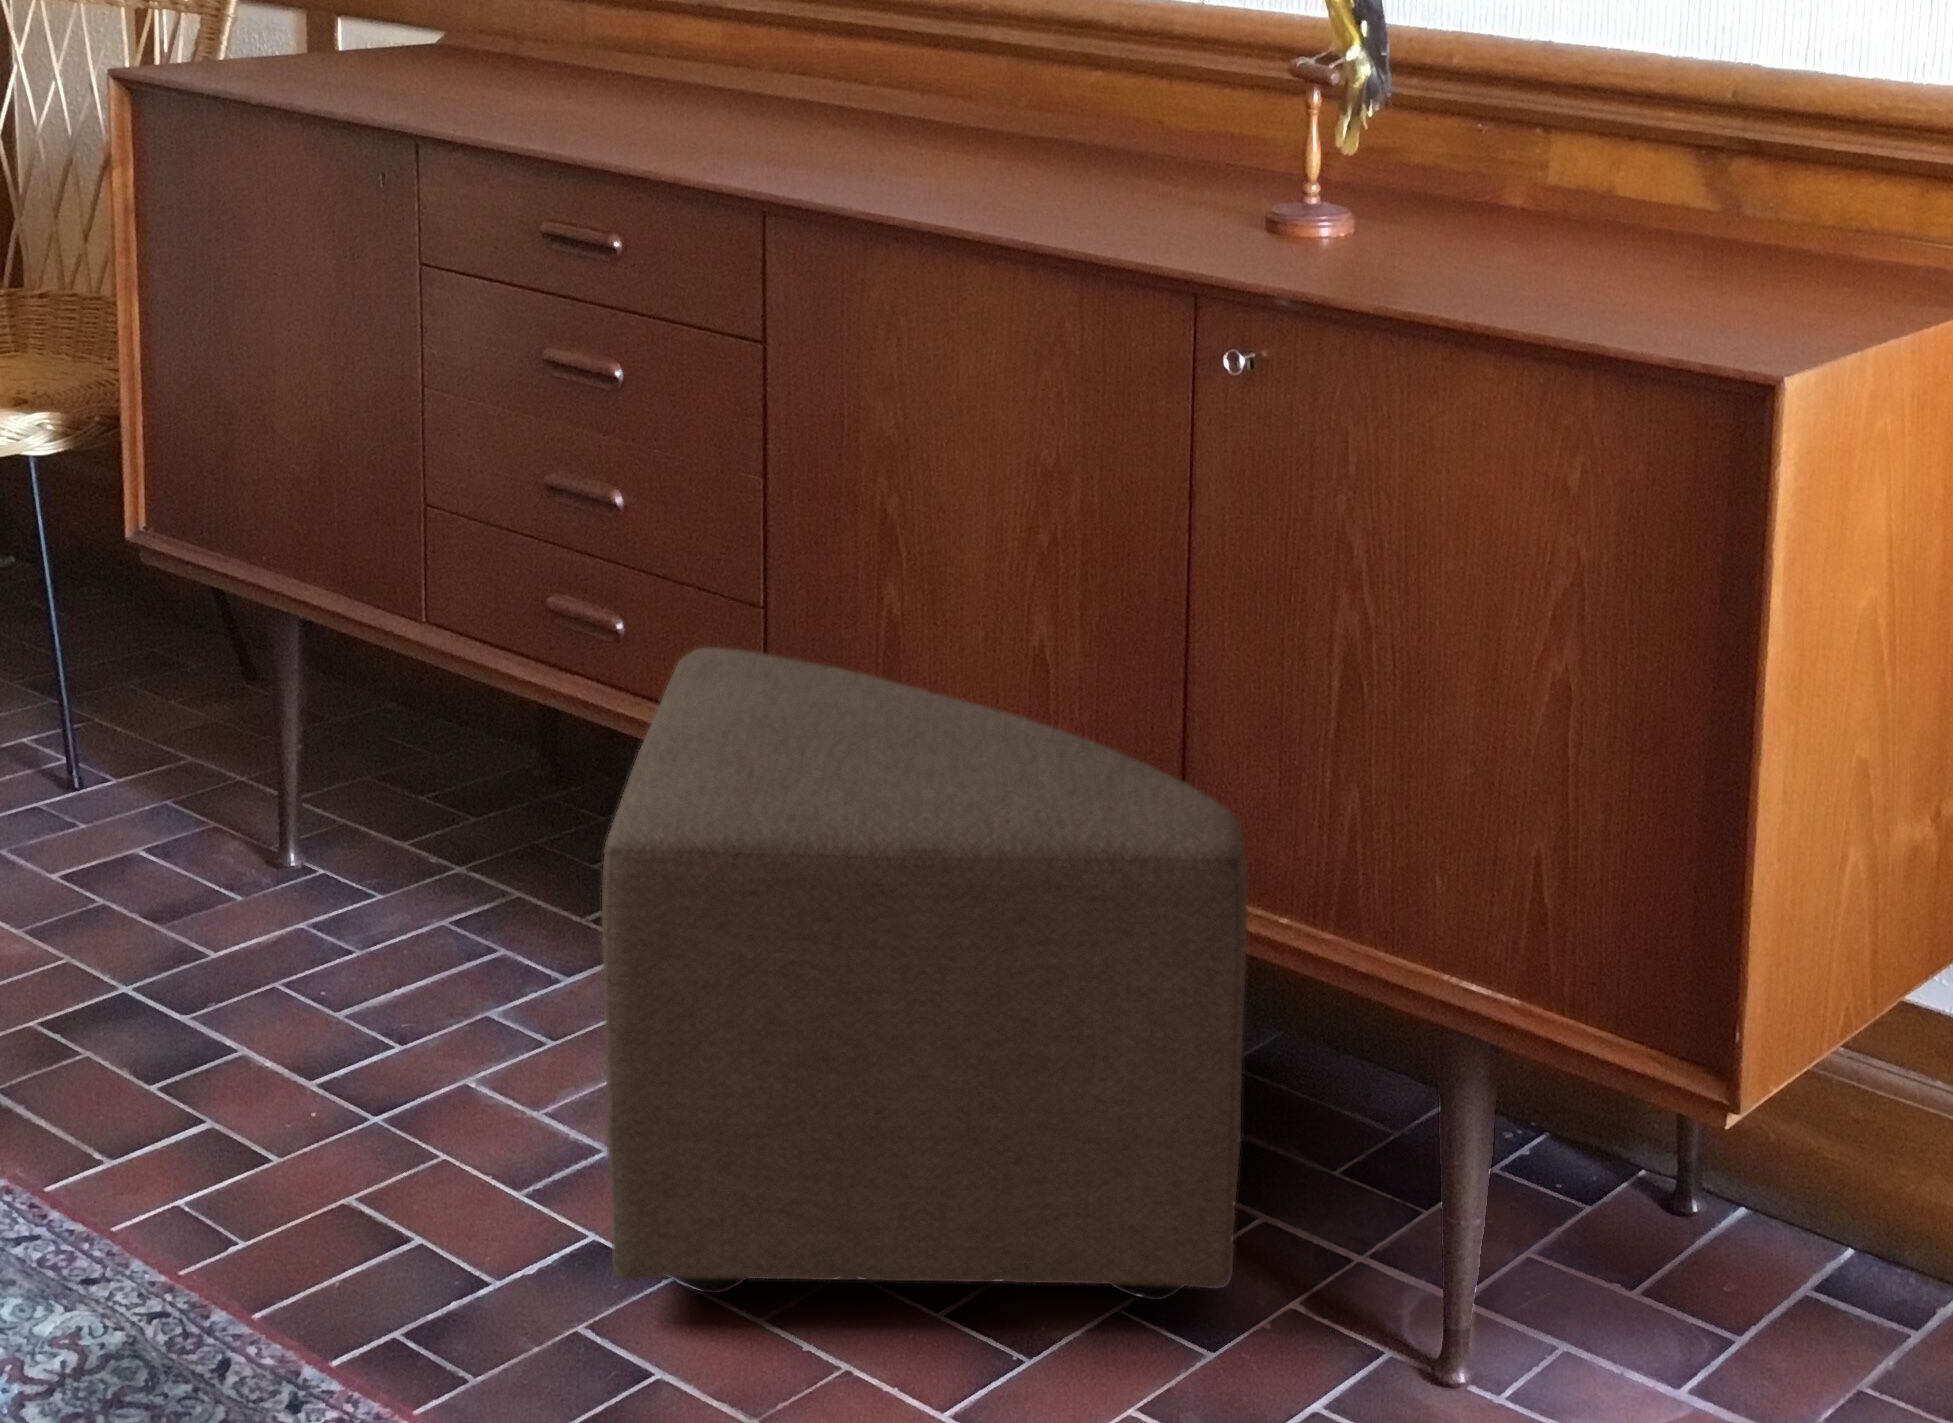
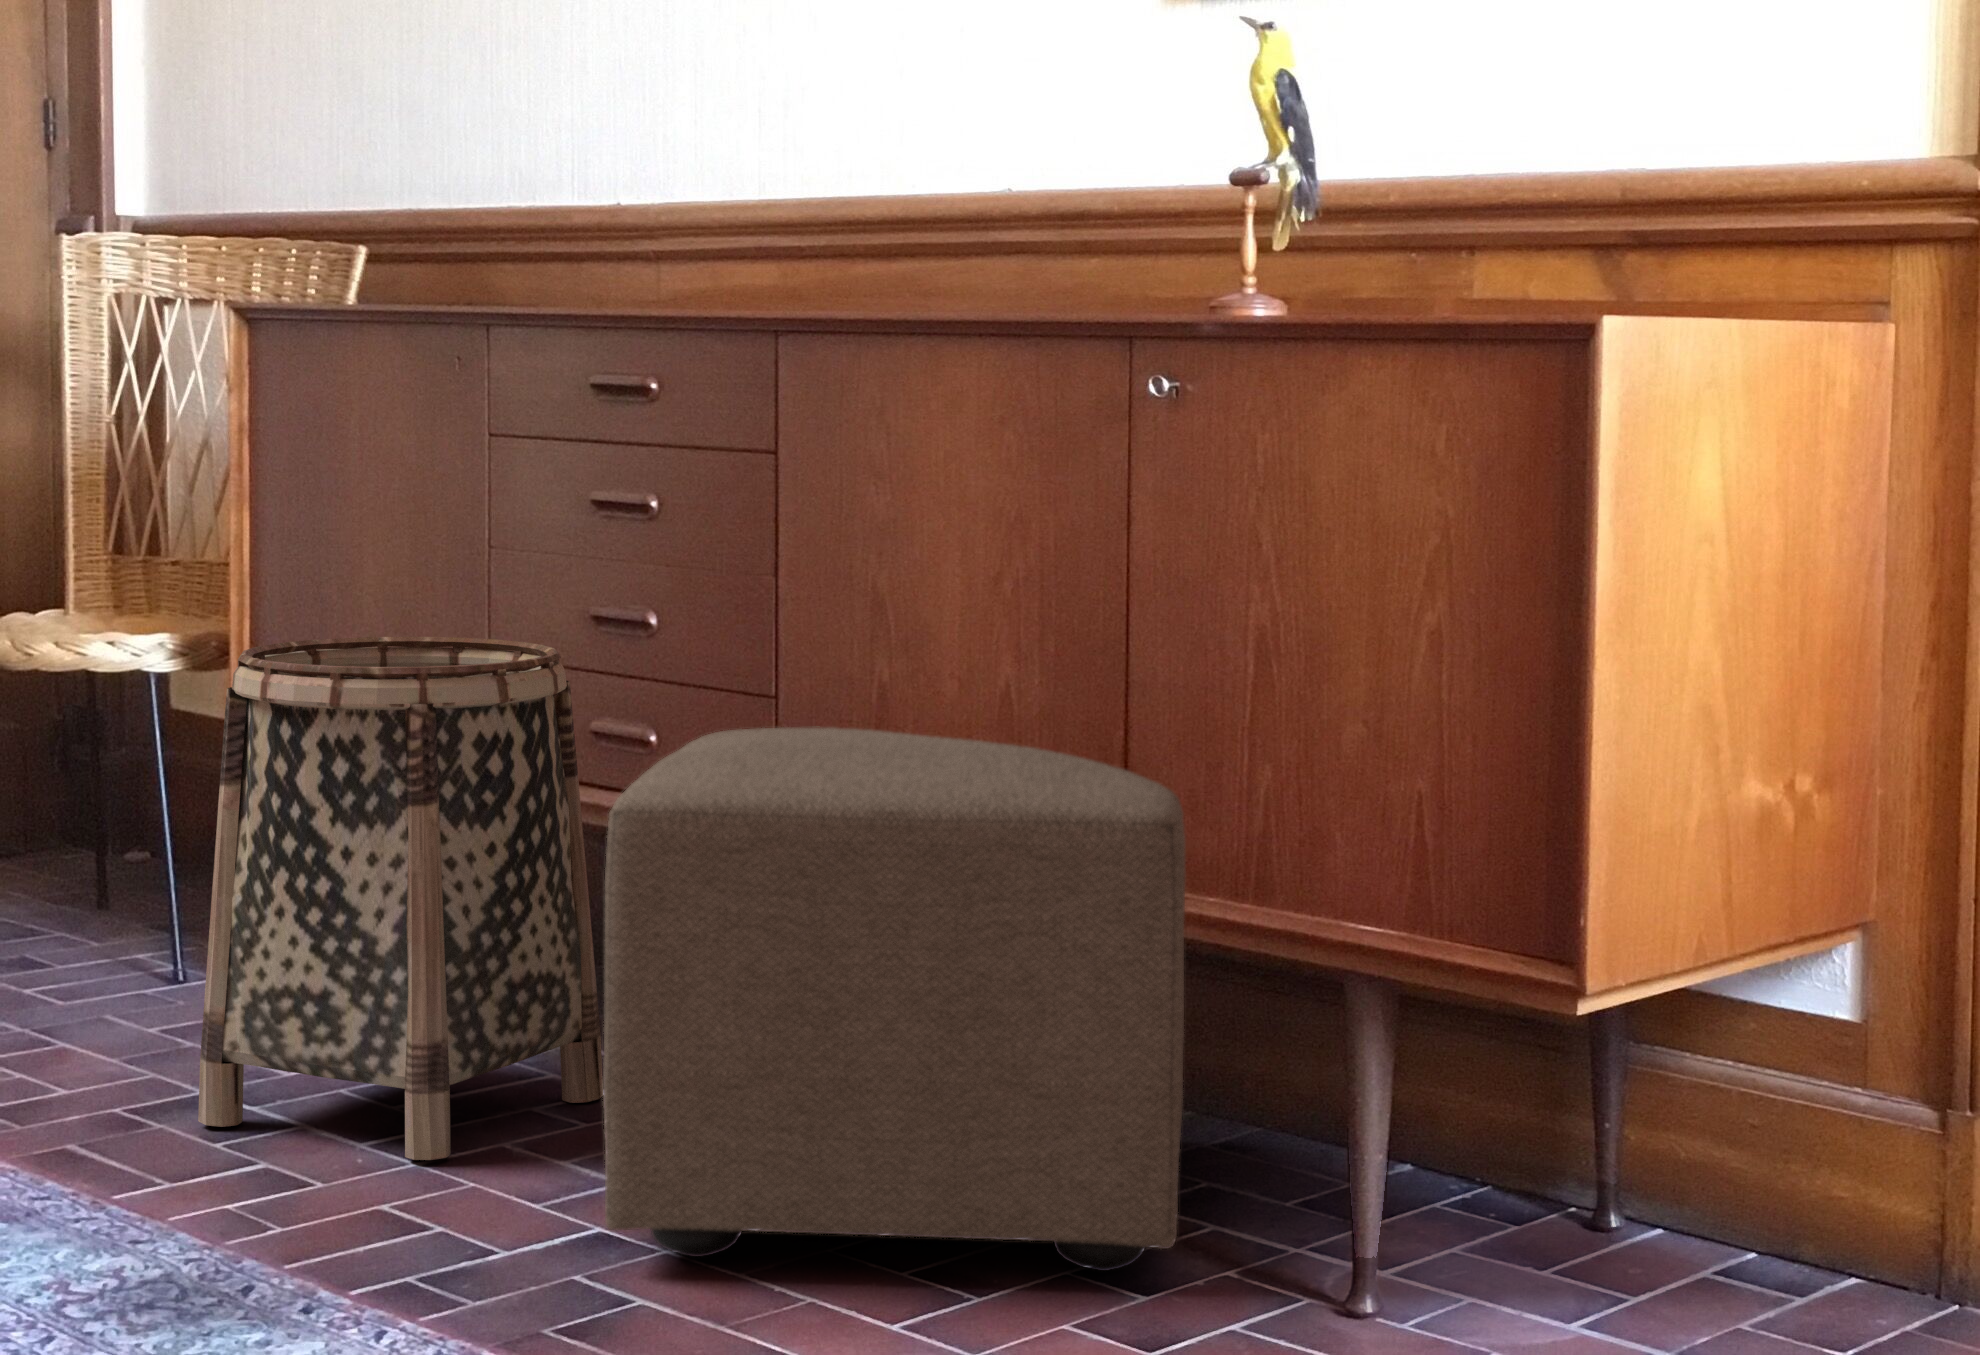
basket: none [138,507,580,1126] -> present [198,637,603,1160]

